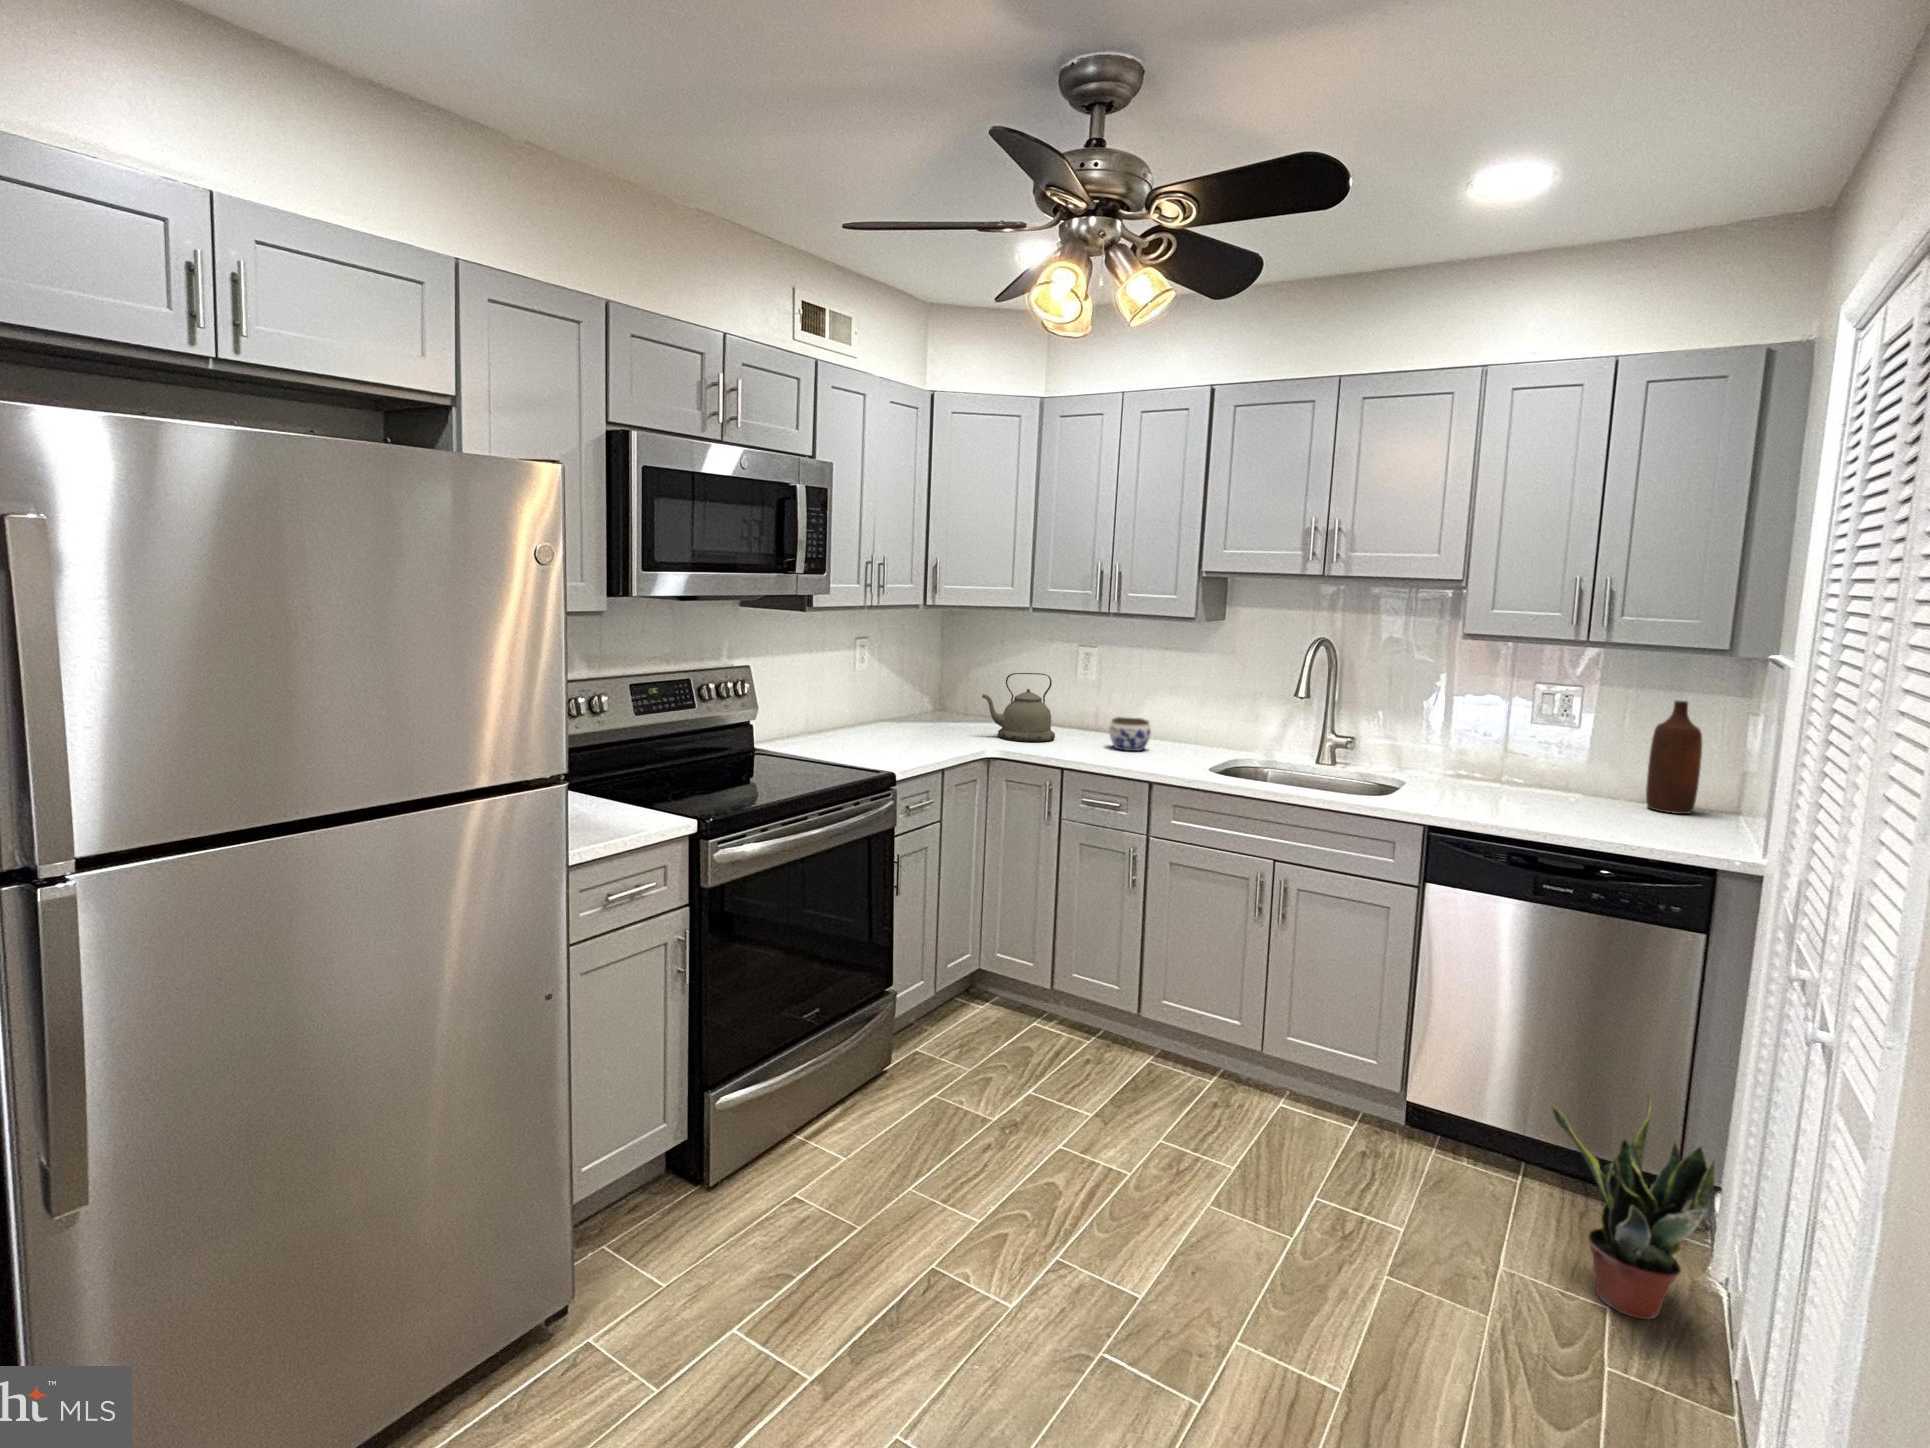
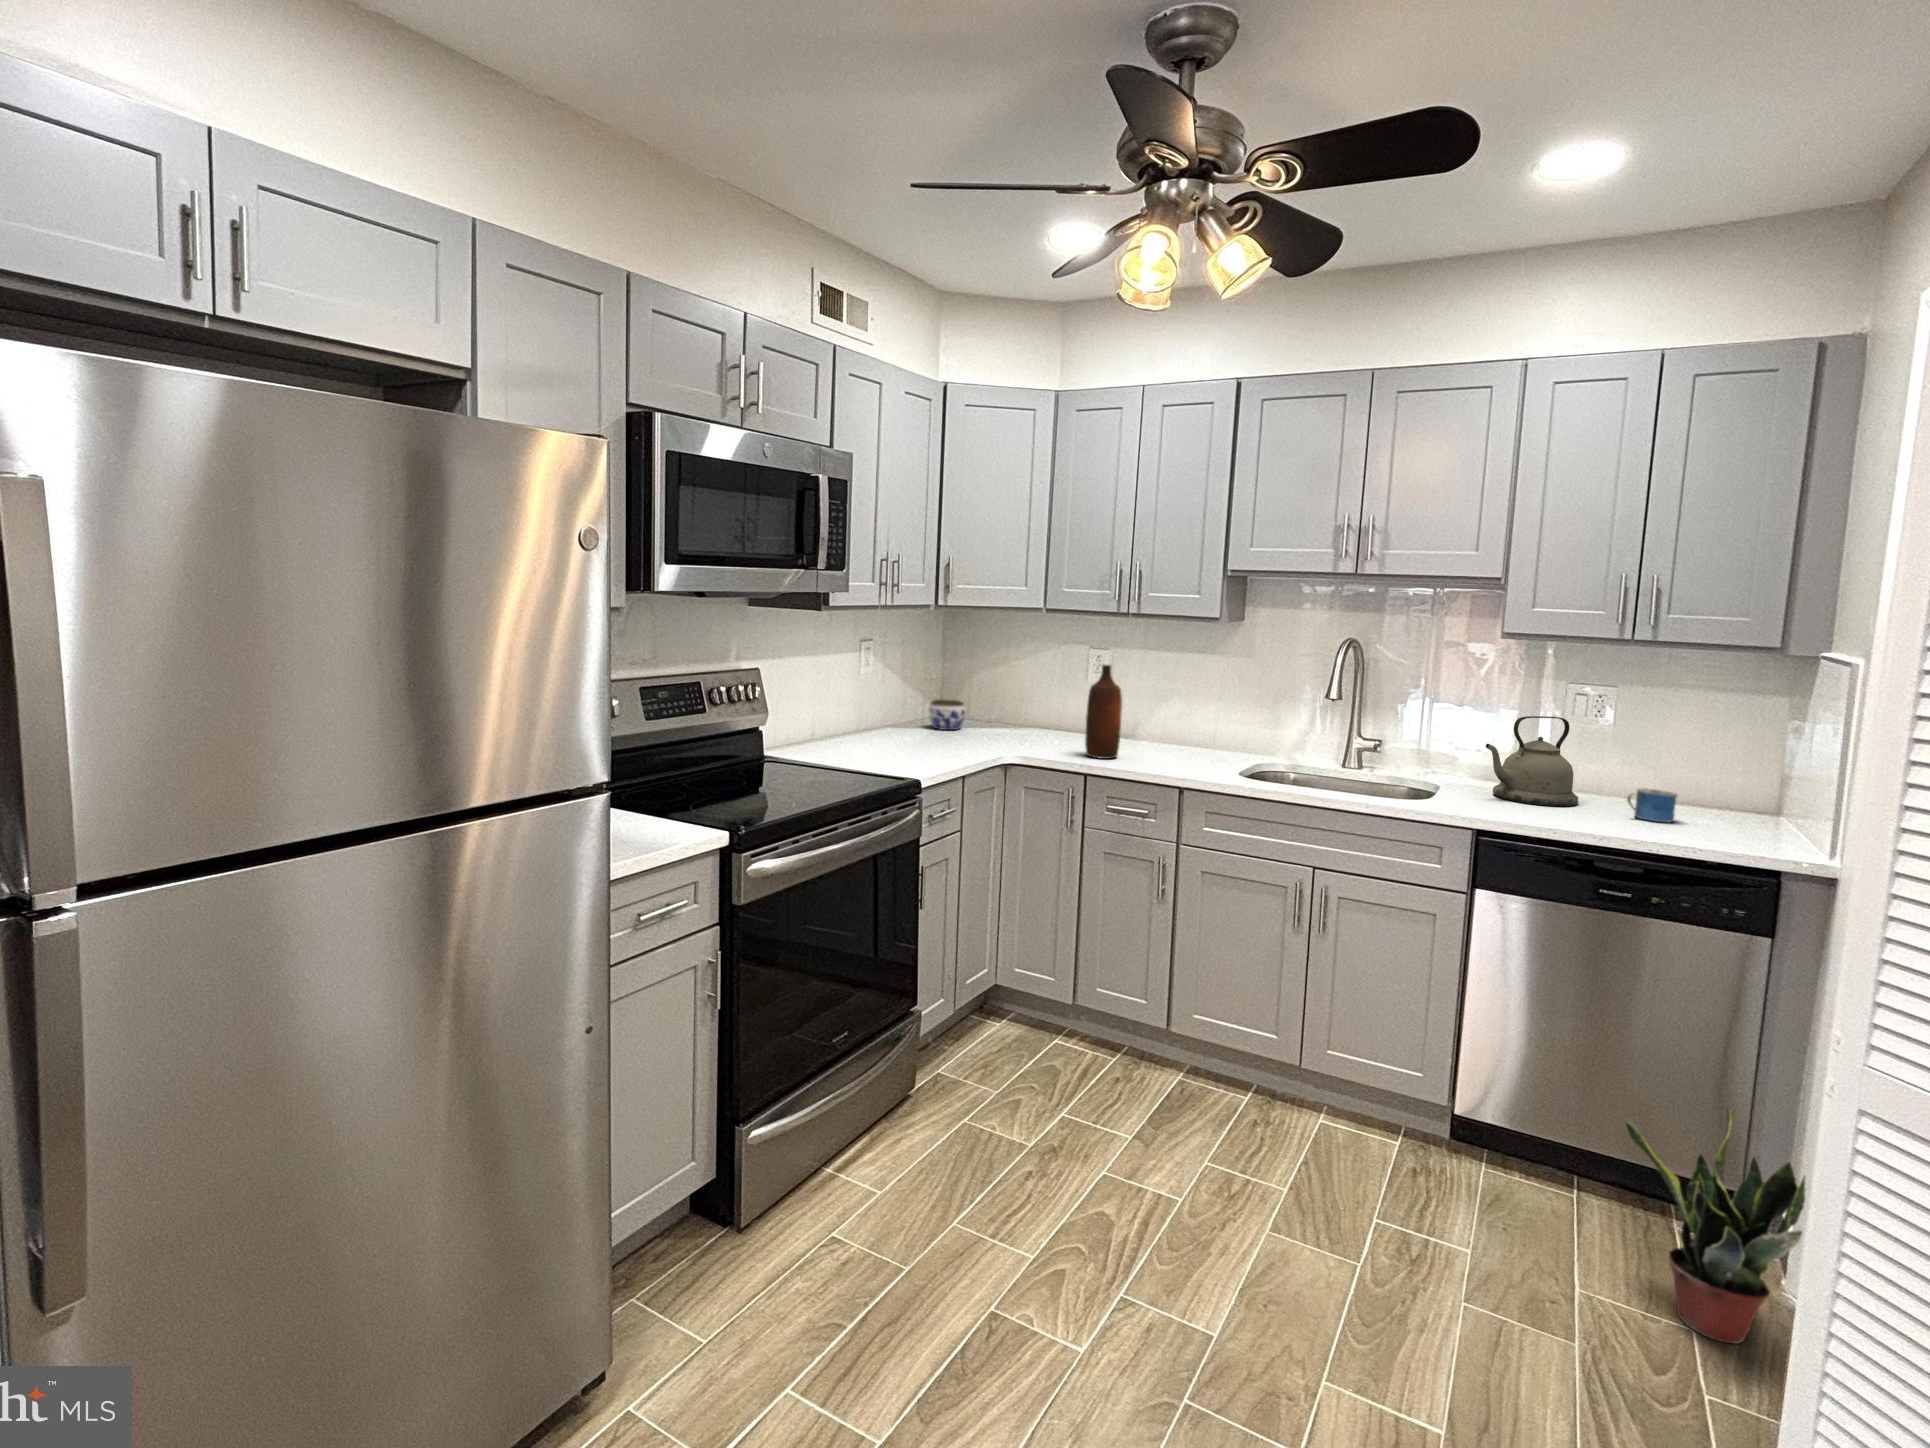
kettle: present [982,673,1055,742] -> present [1486,716,1578,806]
bottle: present [1646,701,1702,814] -> present [1085,665,1122,759]
jar: present [1109,717,1151,751] -> present [929,700,966,730]
mug: none [1582,786,1631,819] -> present [1627,788,1677,822]

